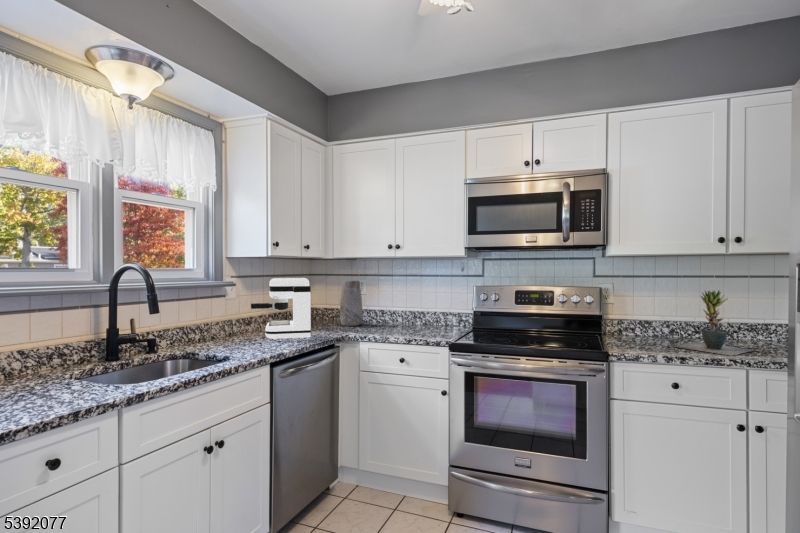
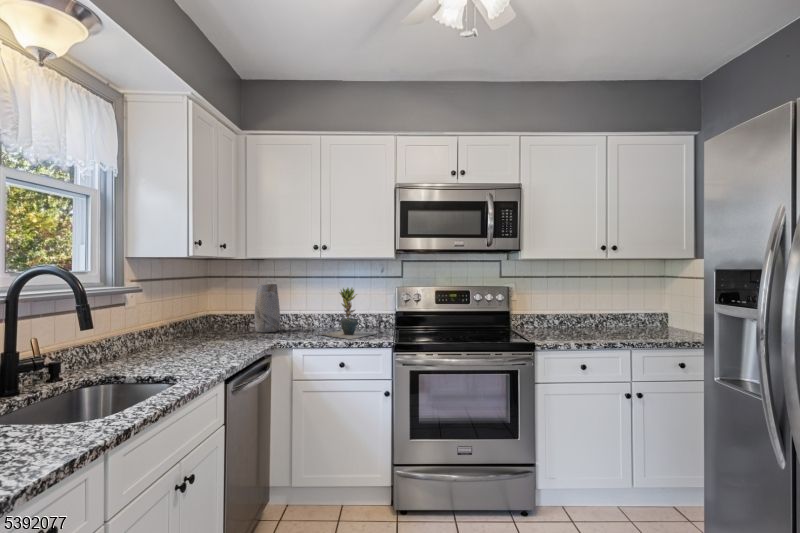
coffee maker: present [251,278,311,340] -> none [165,282,244,354]
potted plant: present [674,290,754,356] -> present [321,288,375,339]

